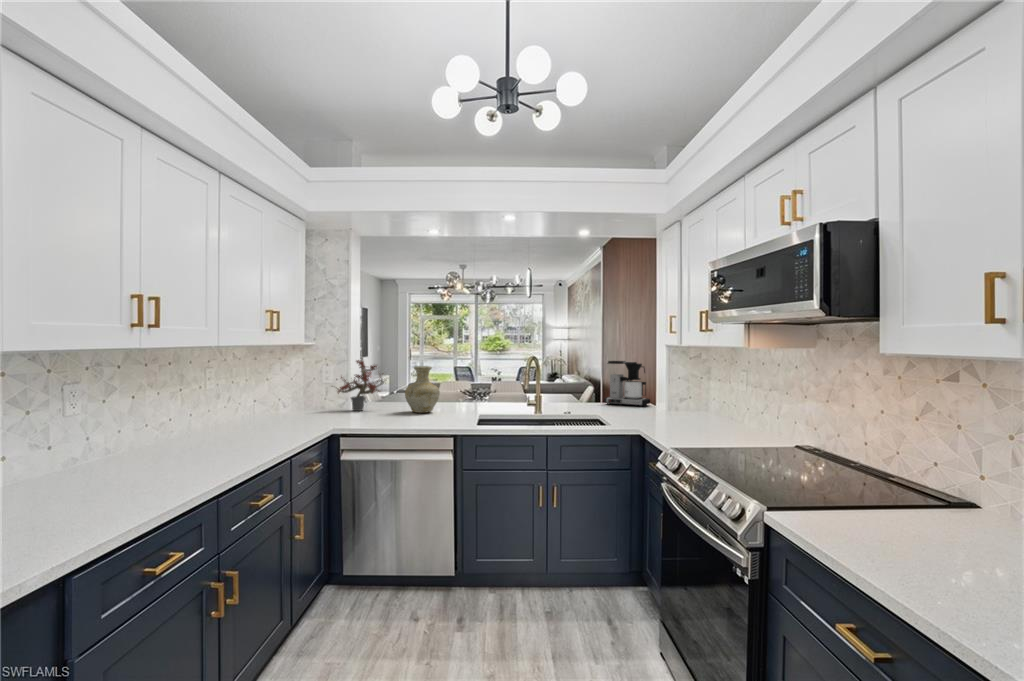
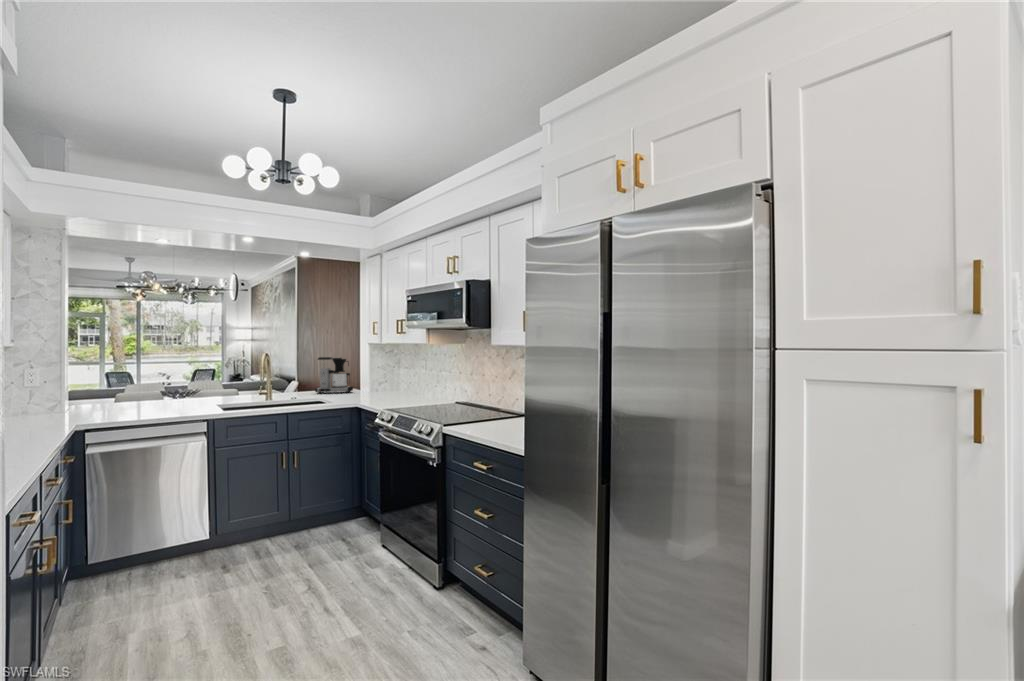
potted plant: present [337,360,386,411] -> none [44,354,112,414]
vase: present [405,366,440,413] -> none [133,367,171,410]

